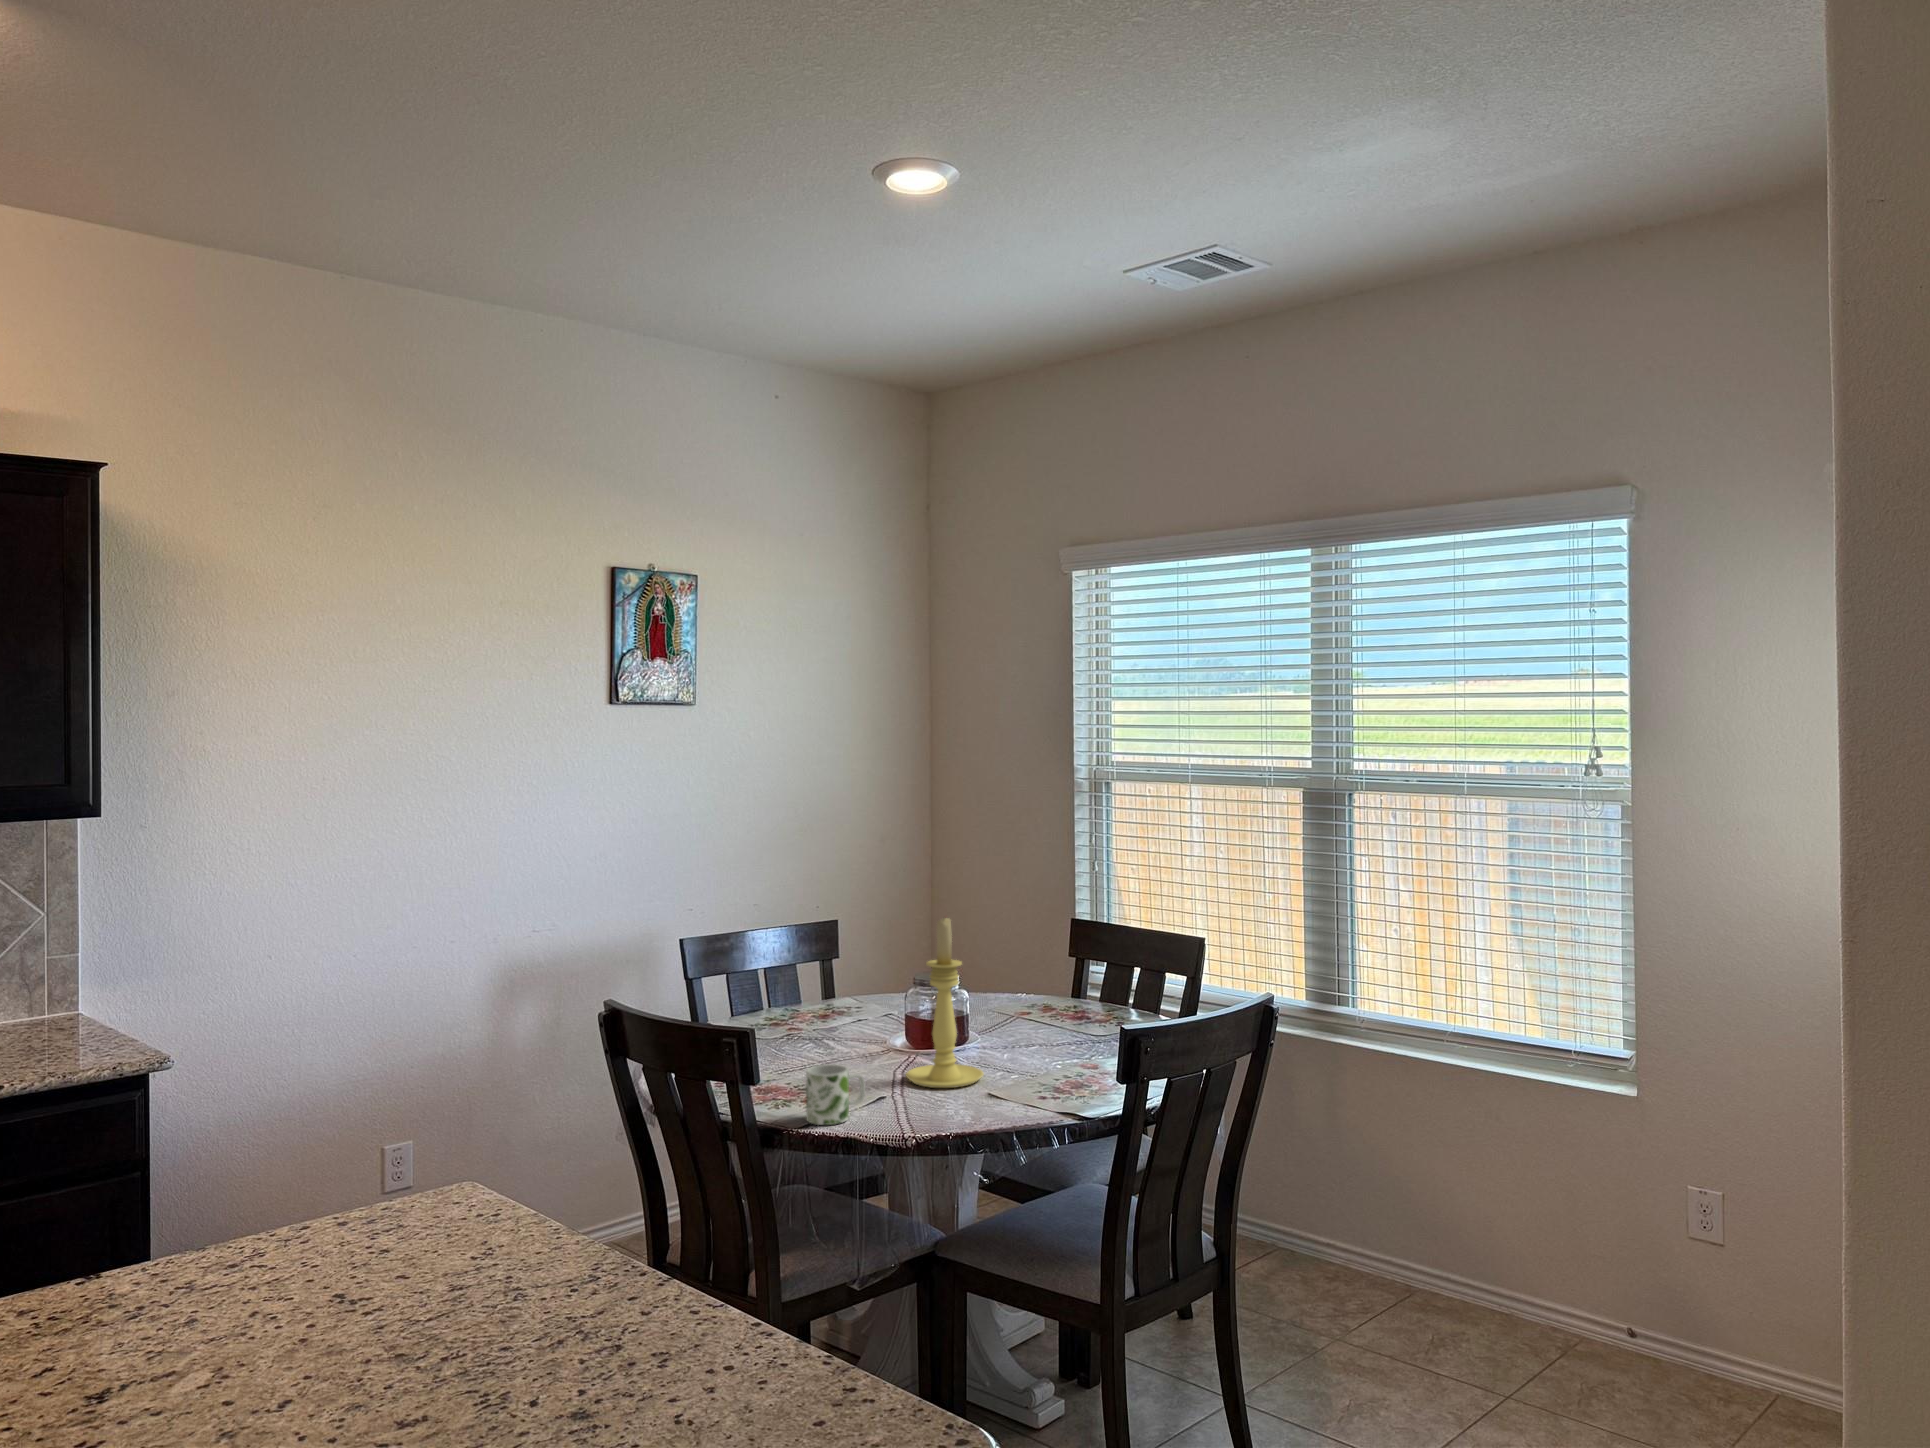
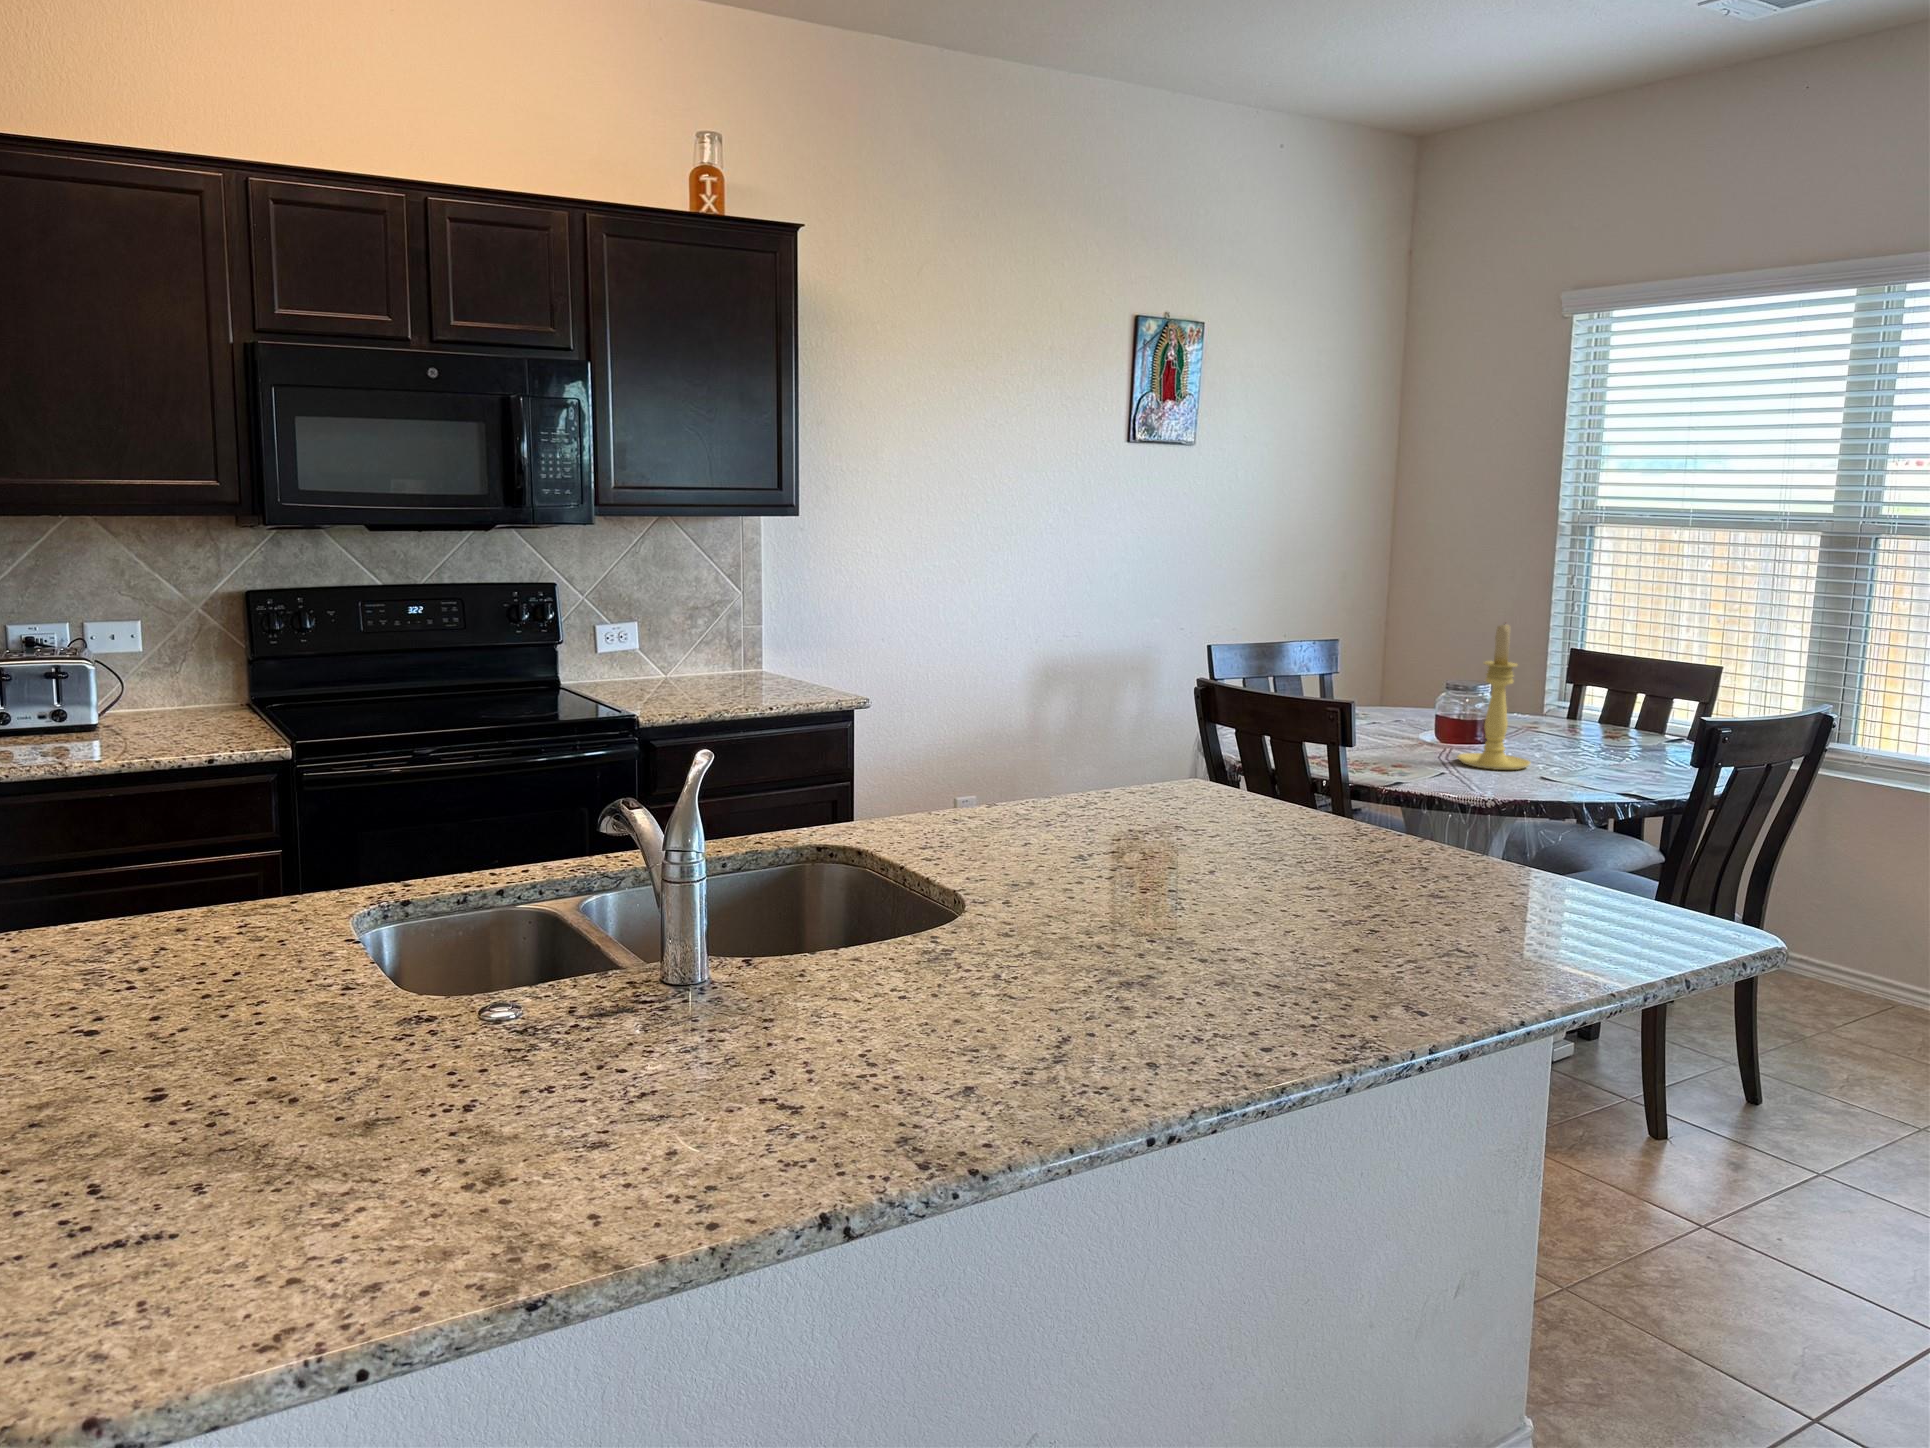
mug: present [806,1064,866,1125] -> none [1391,737,1443,785]

